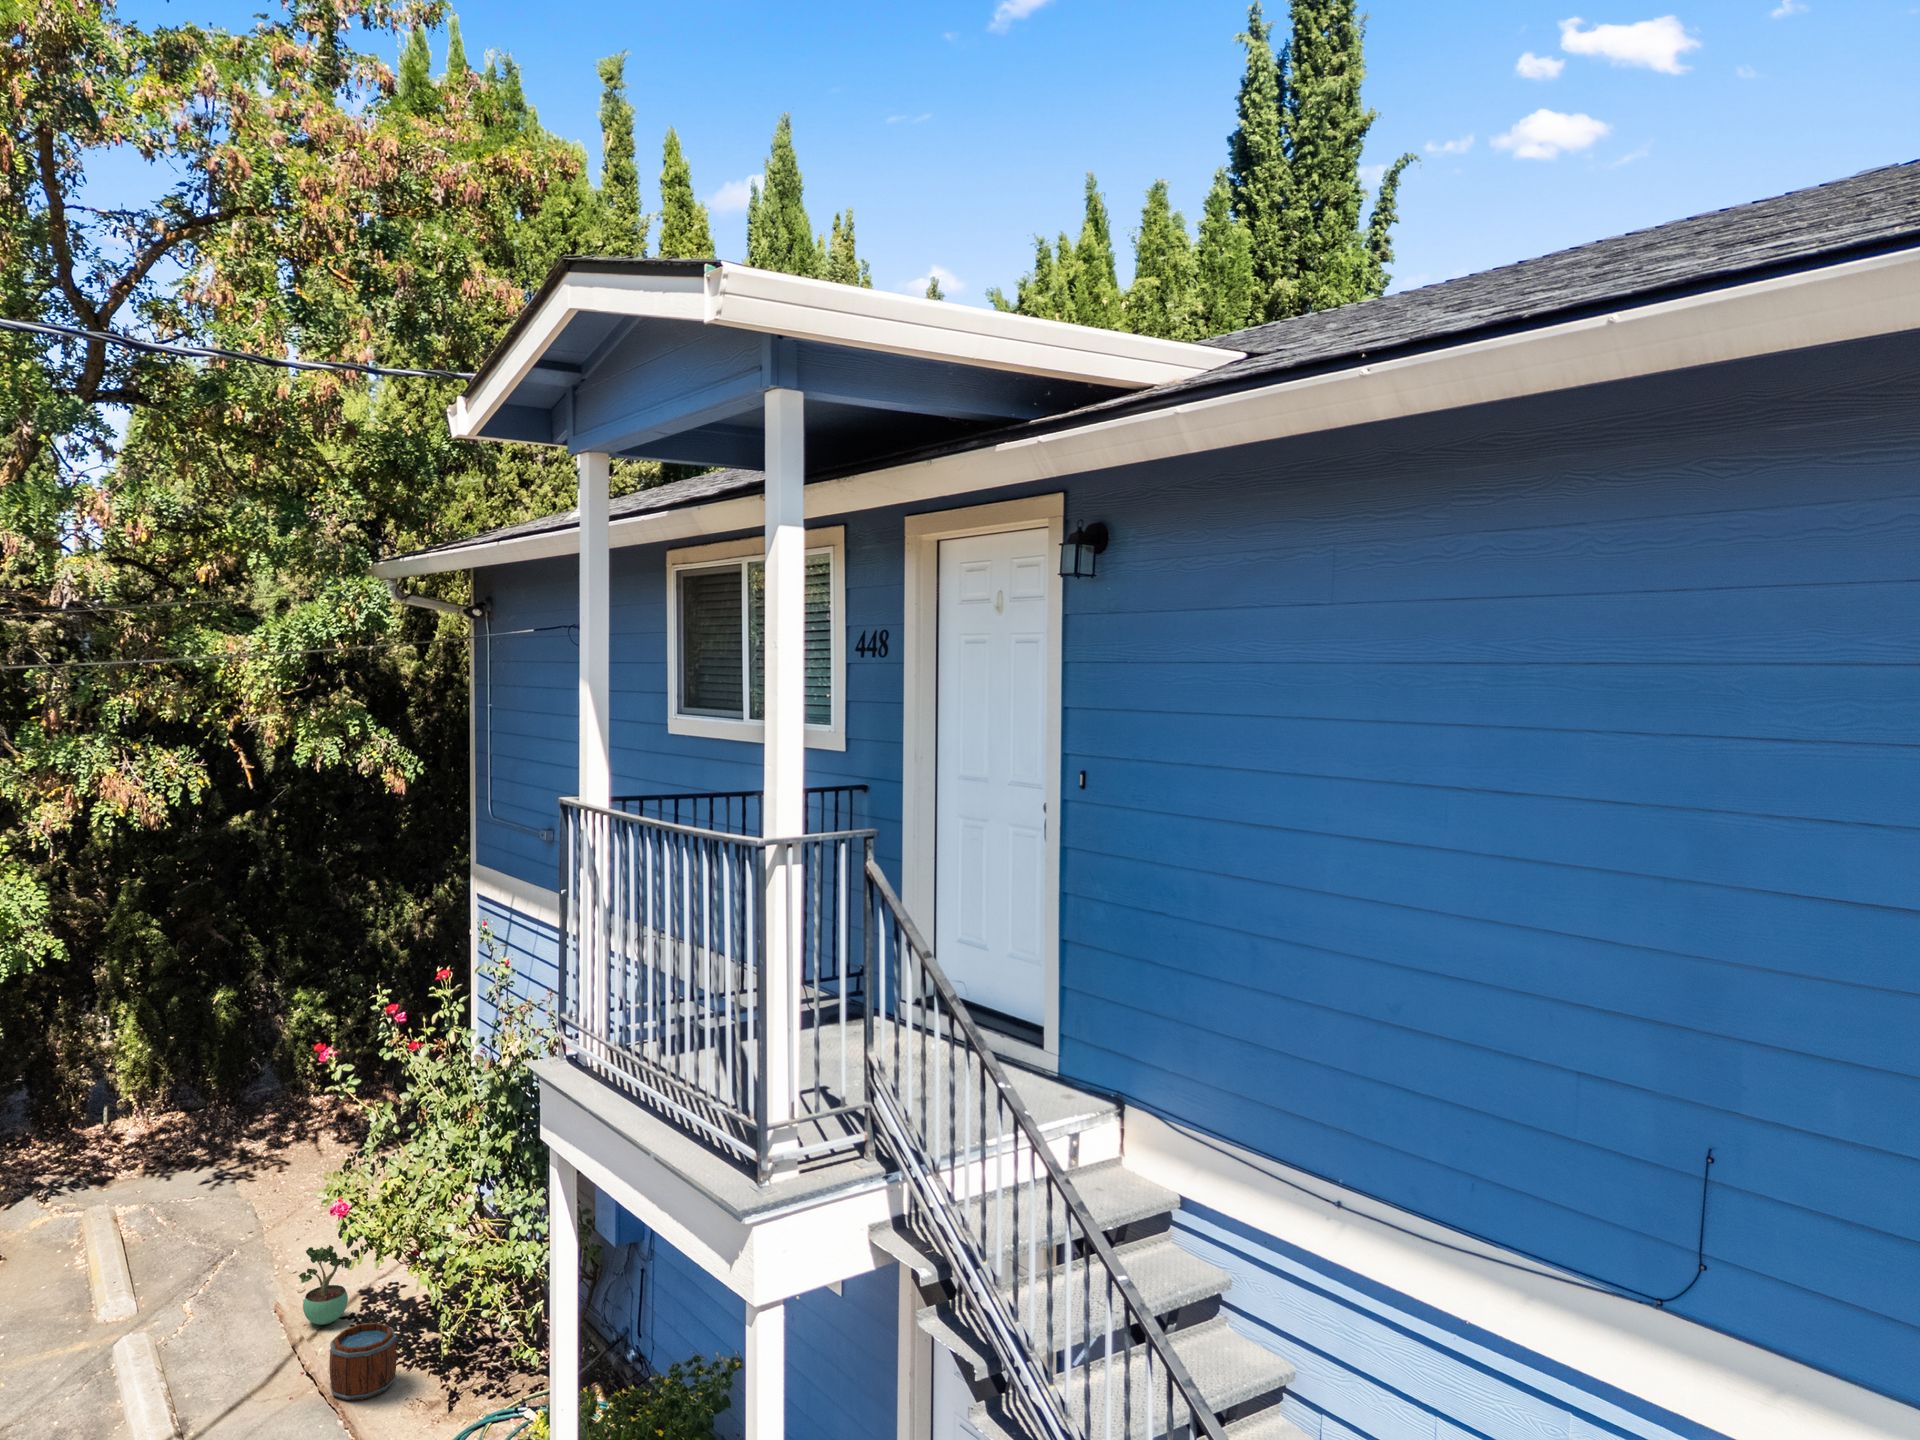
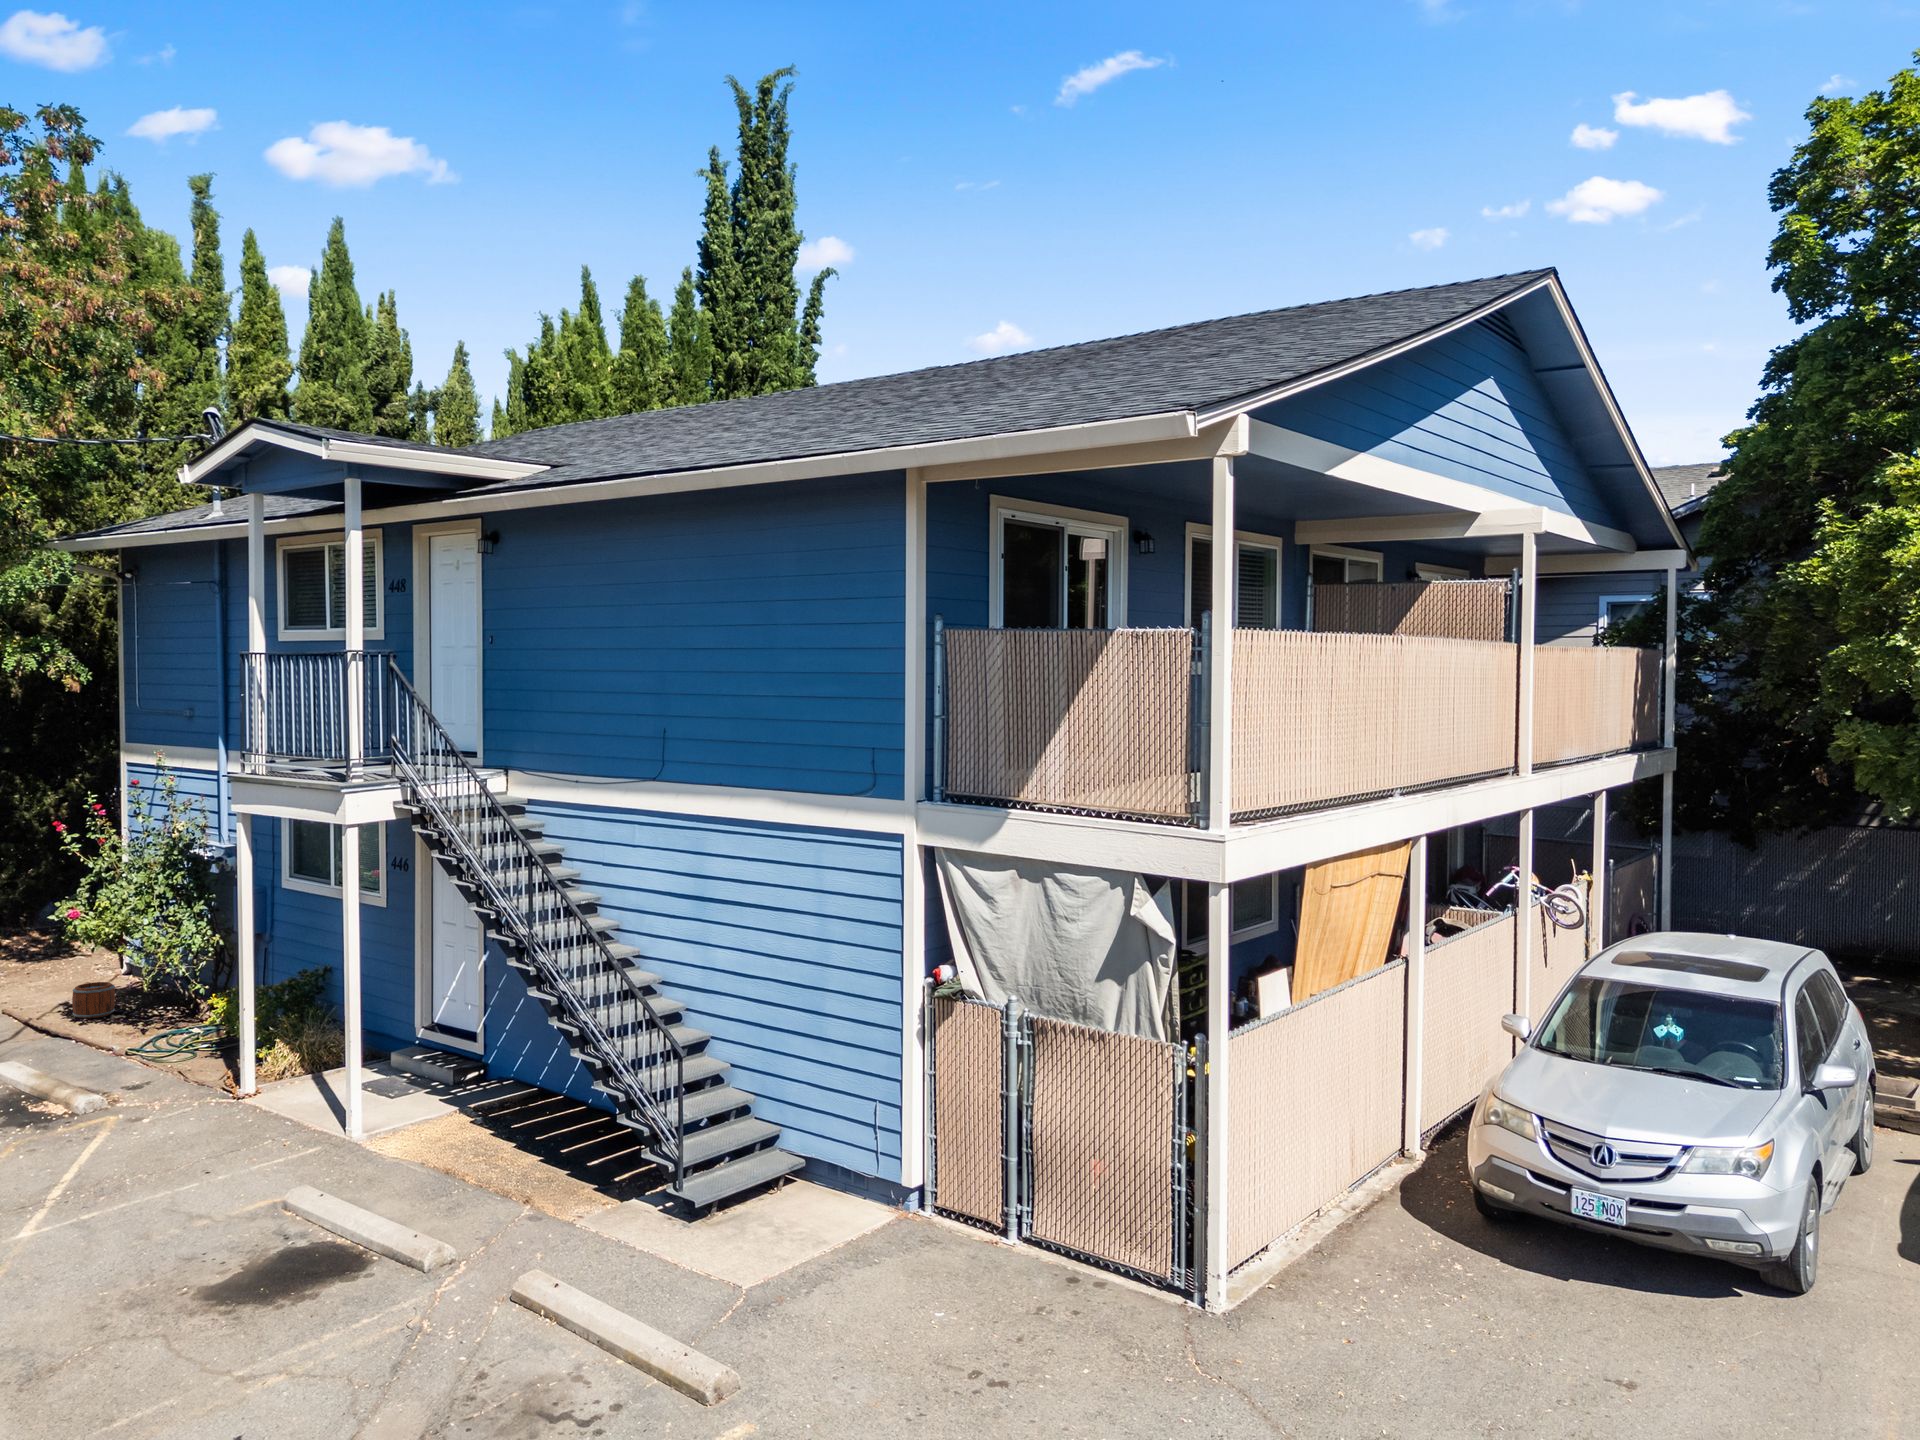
potted plant: present [299,1245,350,1325] -> none [34,953,71,1002]

